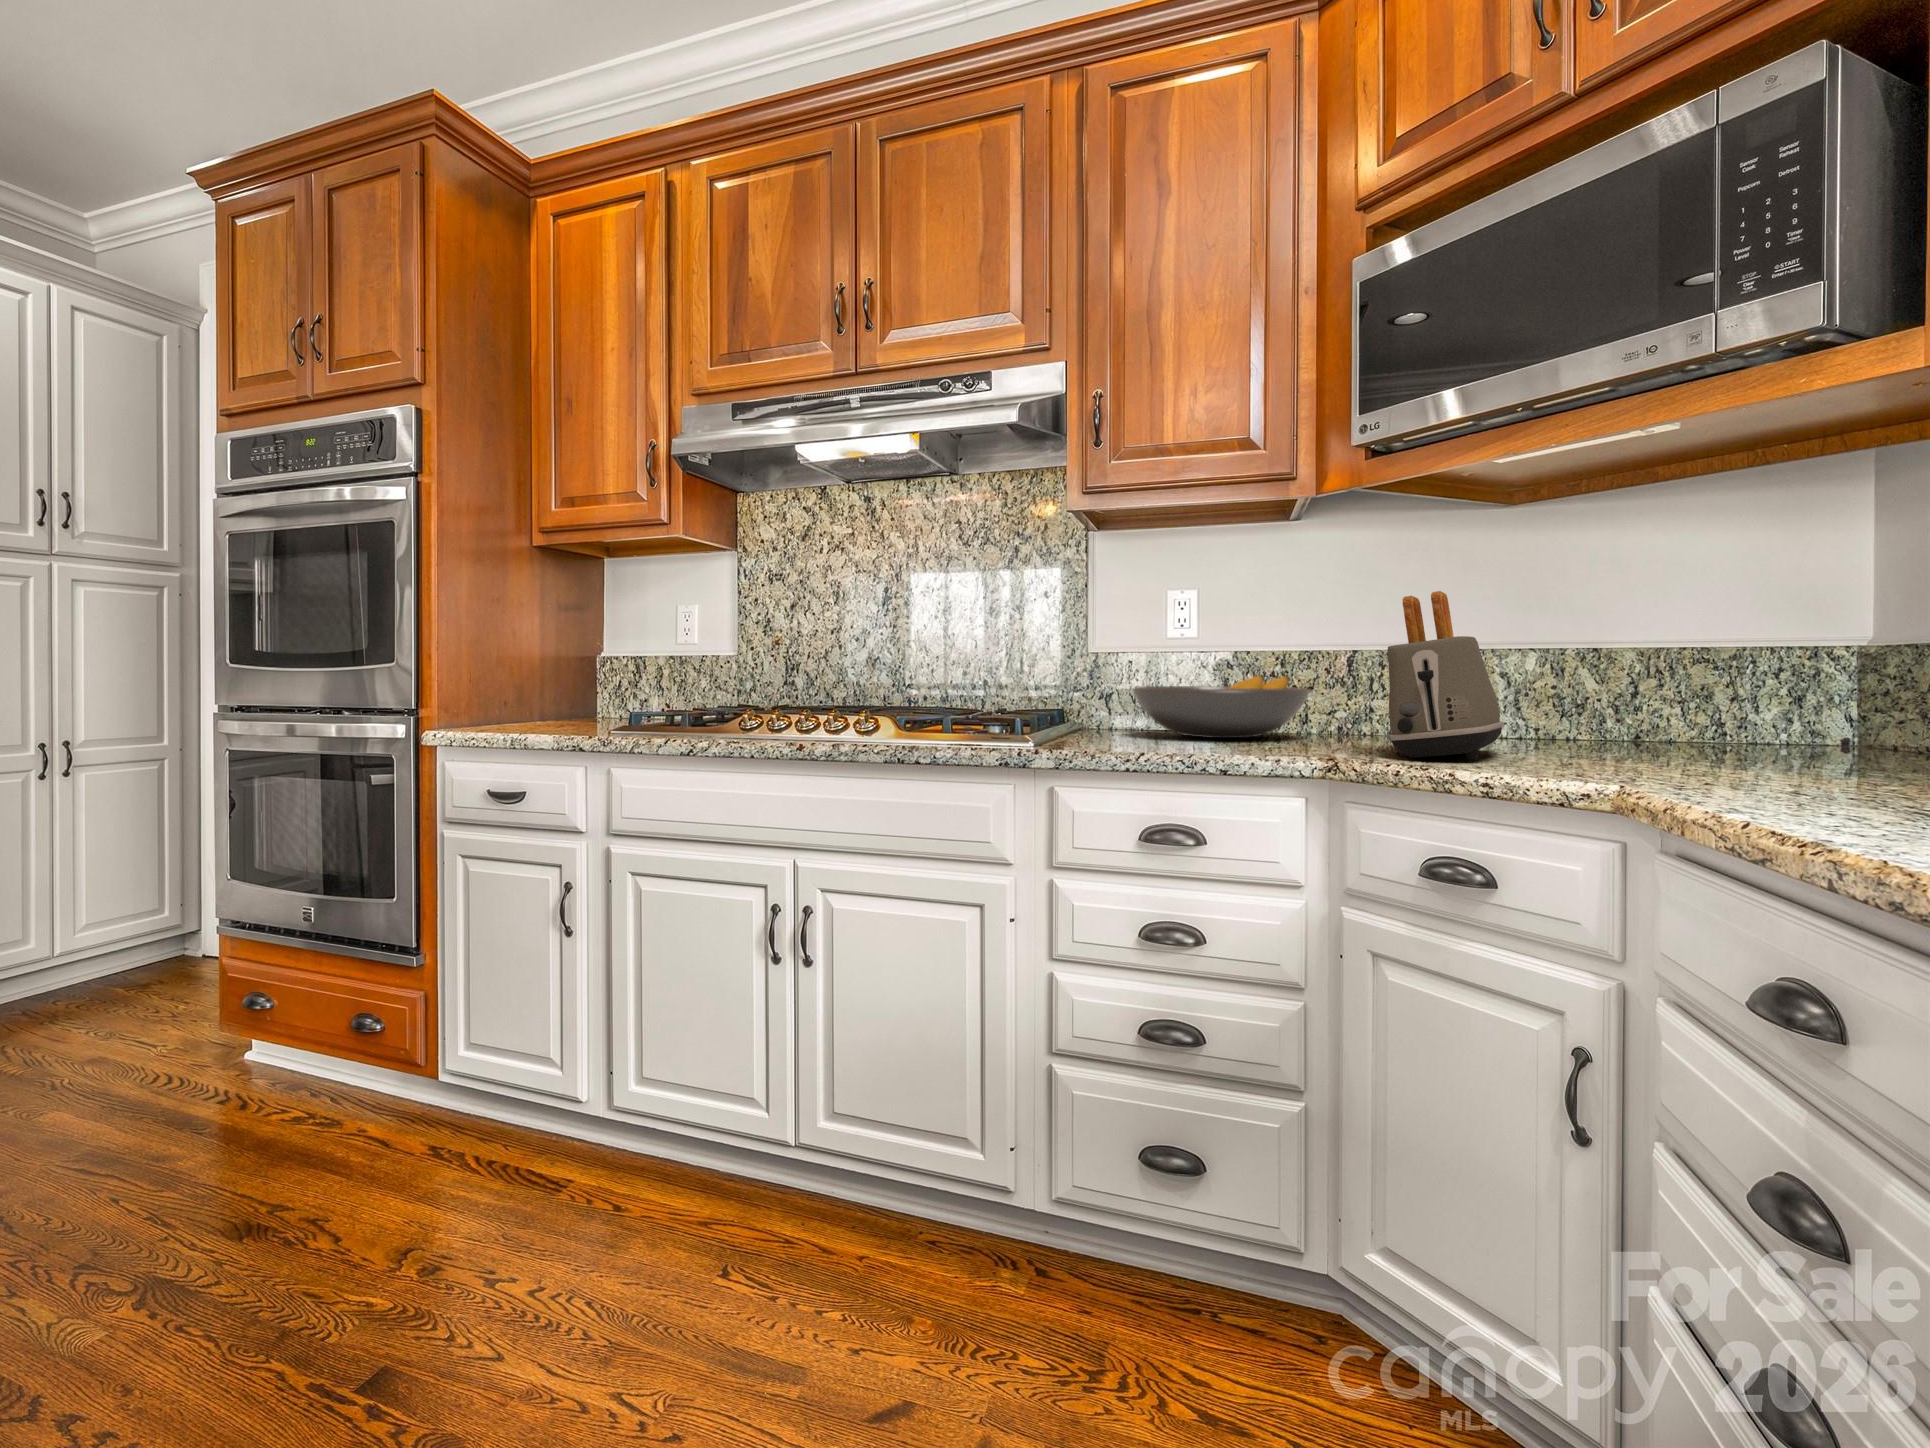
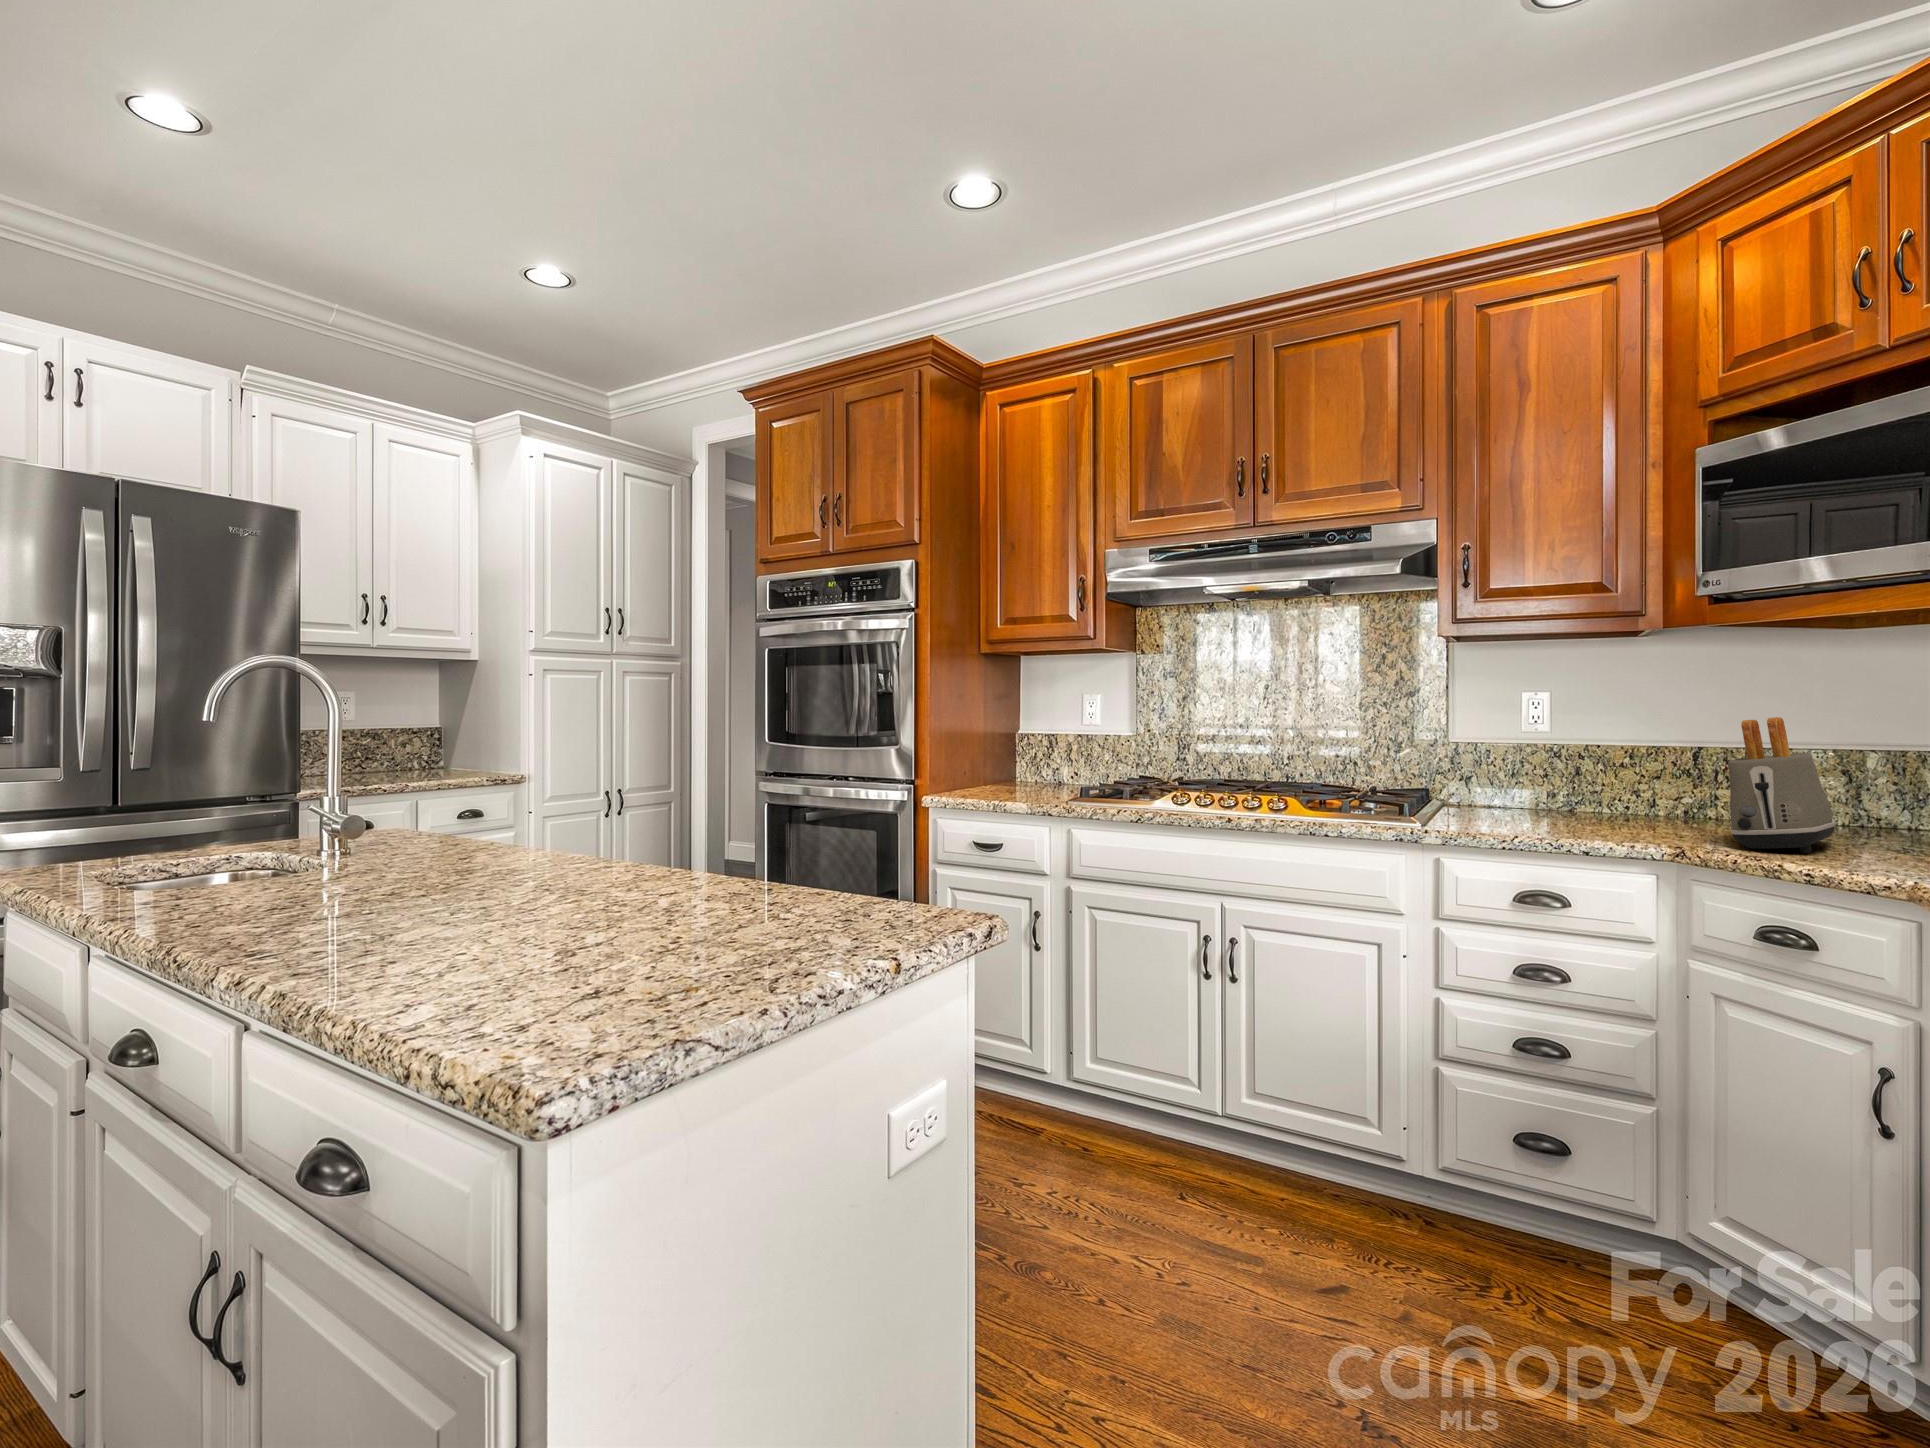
fruit bowl: present [1133,675,1310,738] -> none [1494,771,1658,821]

